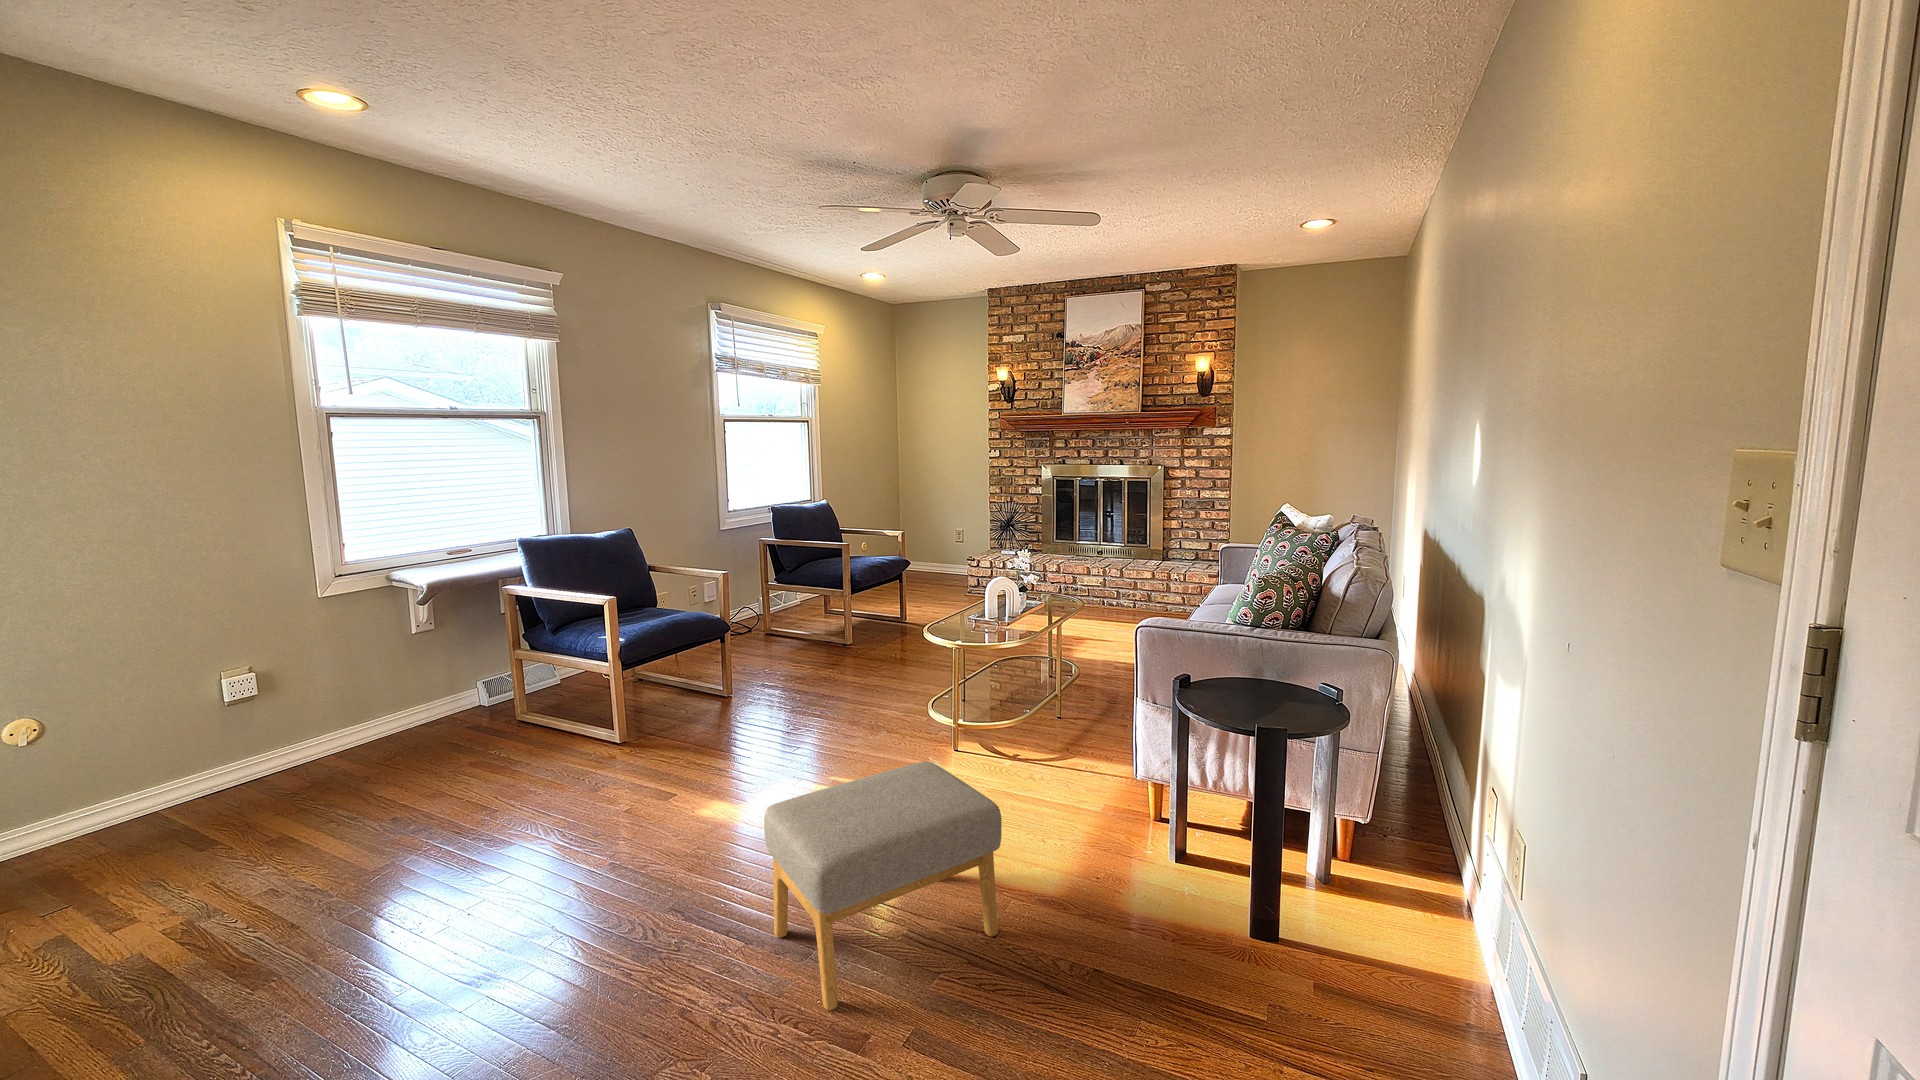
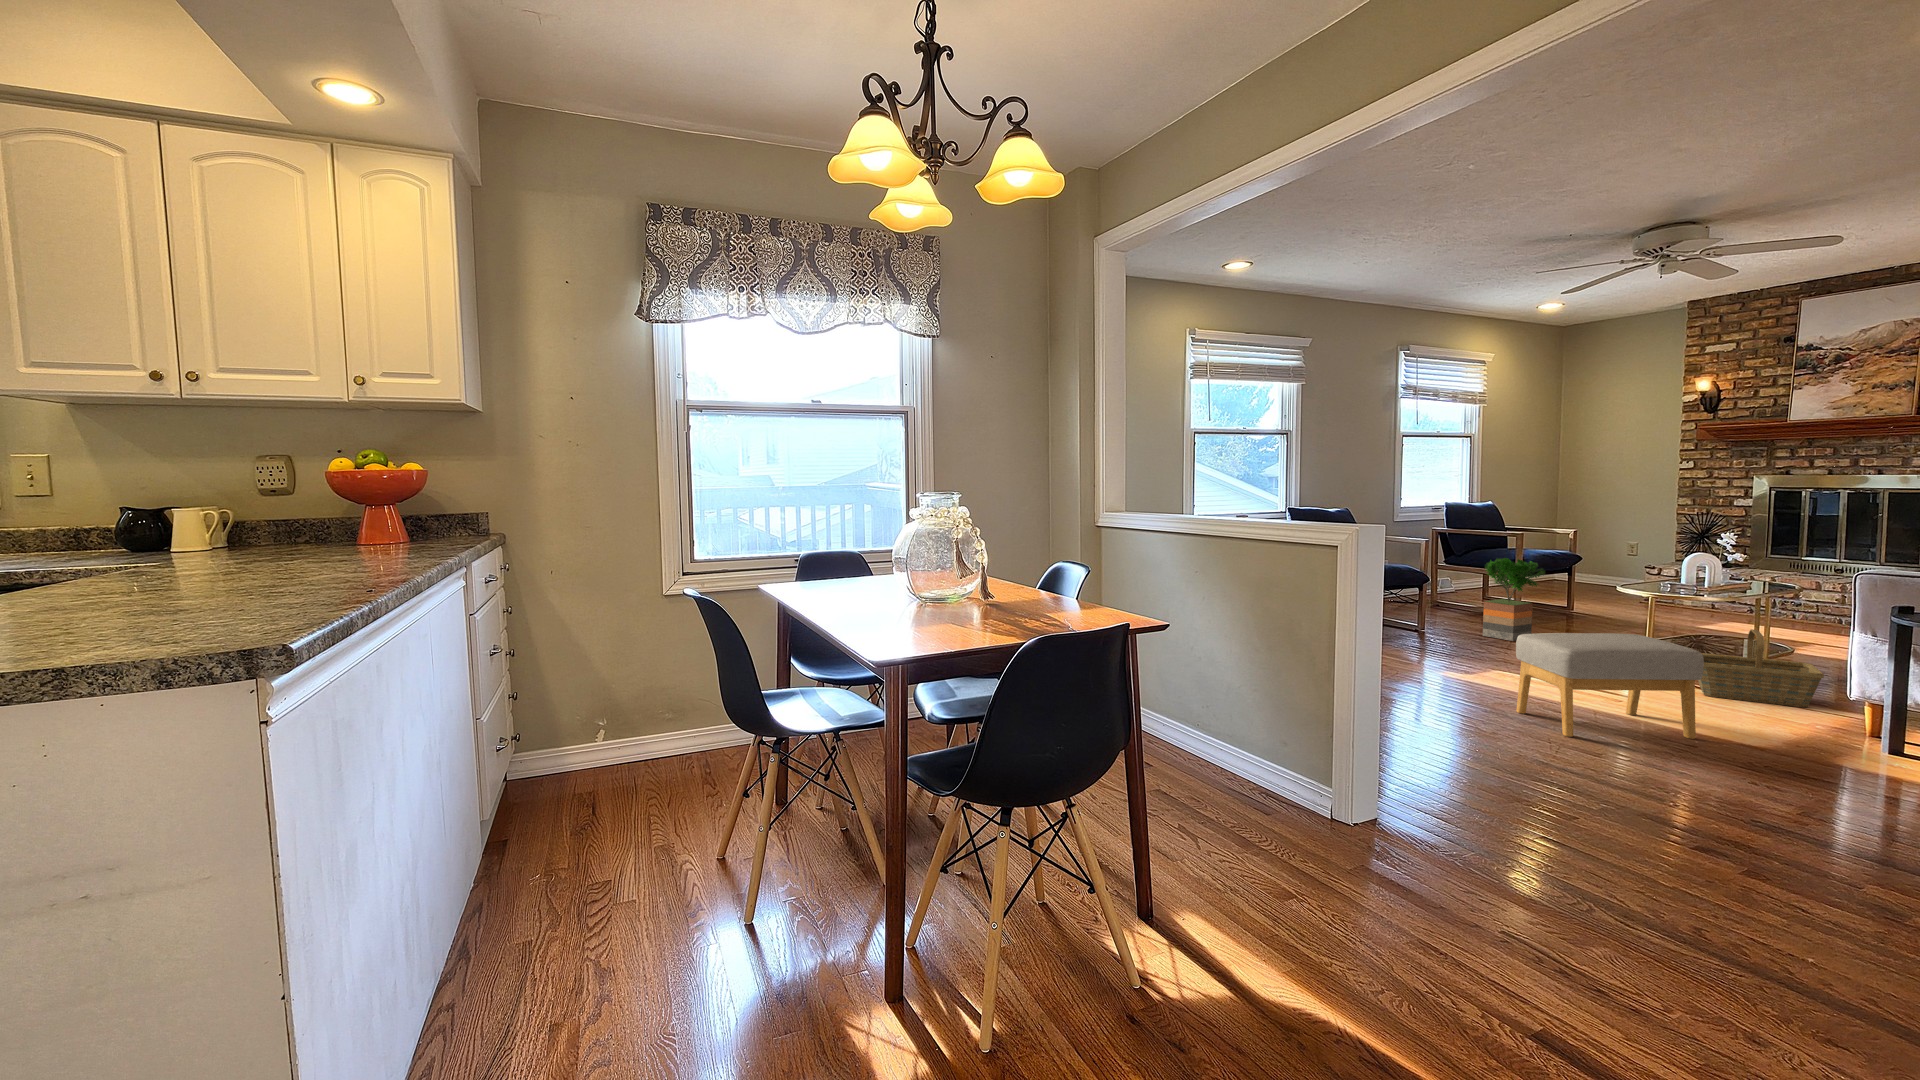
potted tree: none [792,591,862,702] -> present [1483,558,1545,641]
basket: none [996,691,1114,789] -> present [1698,629,1824,707]

